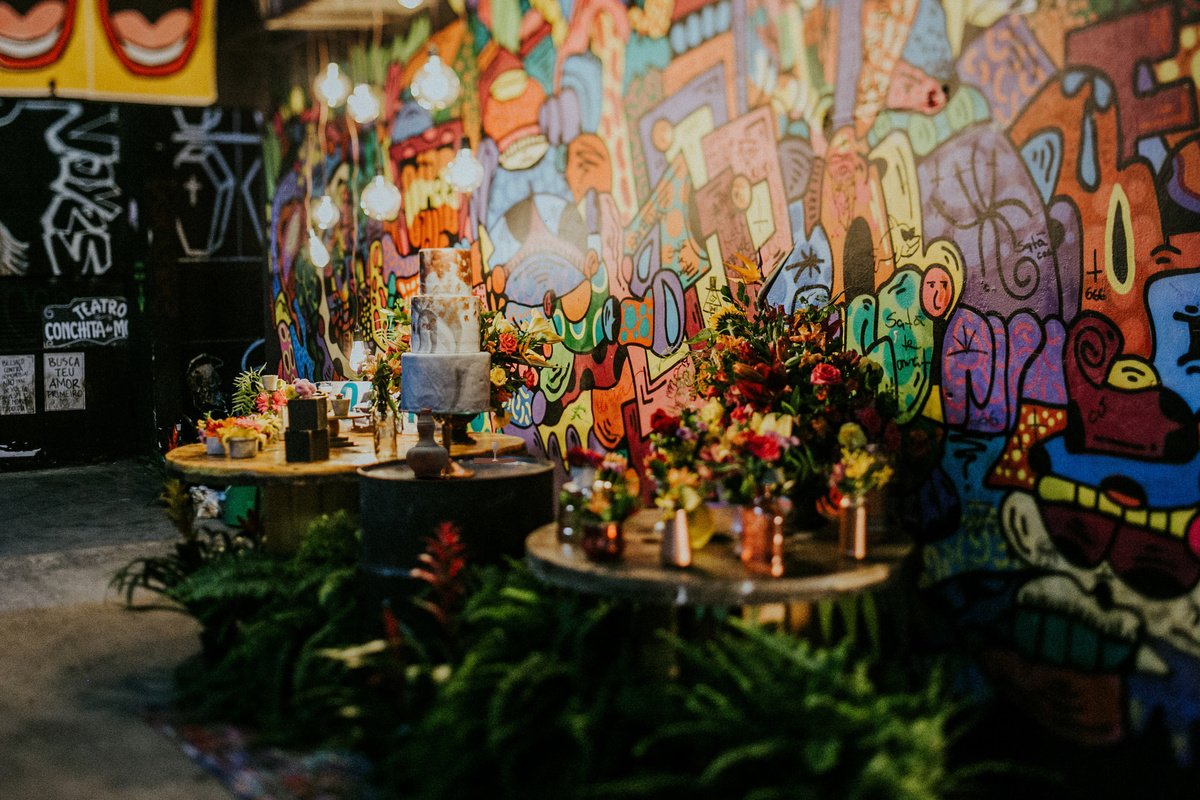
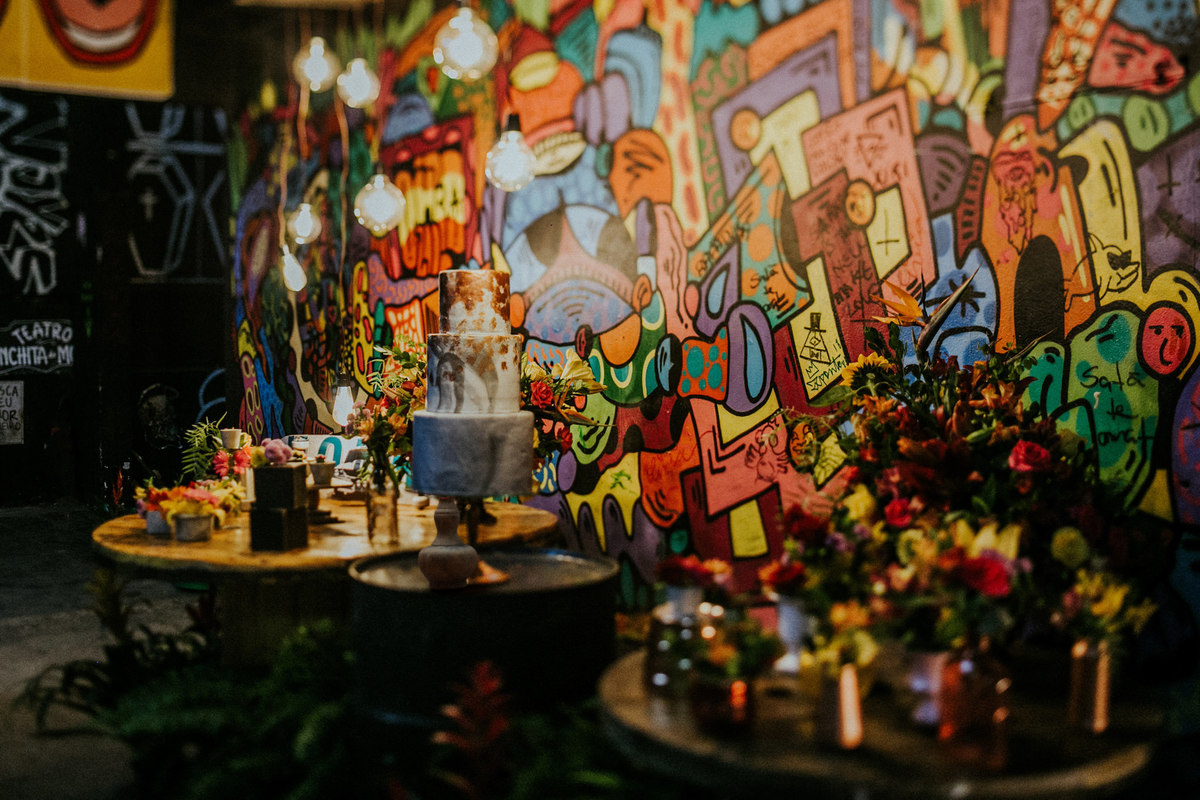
wine glass: present [473,441,517,464] -> none [502,529,562,561]

